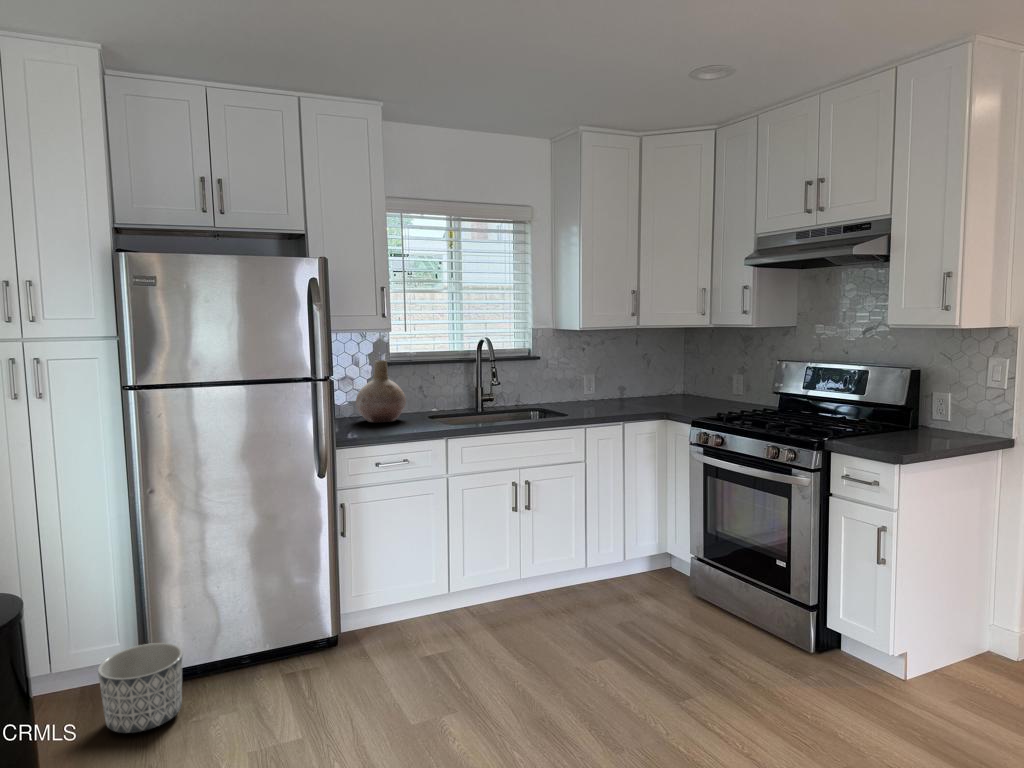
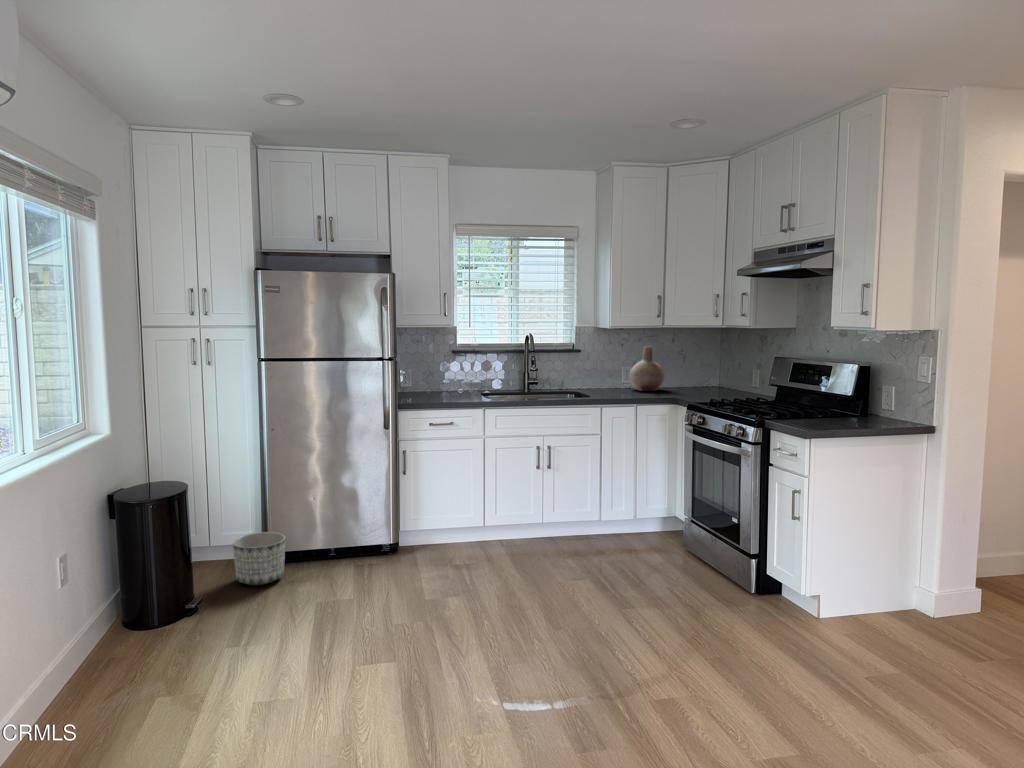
vase: present [356,360,406,423] -> present [629,346,665,391]

